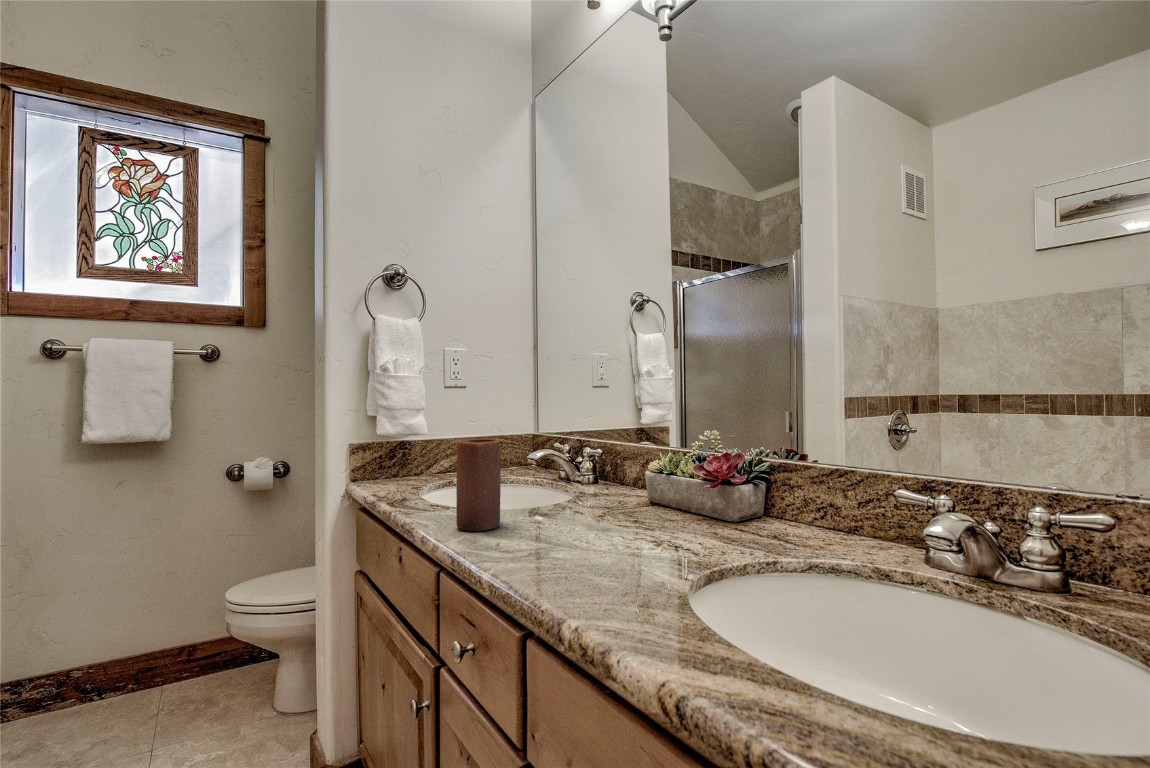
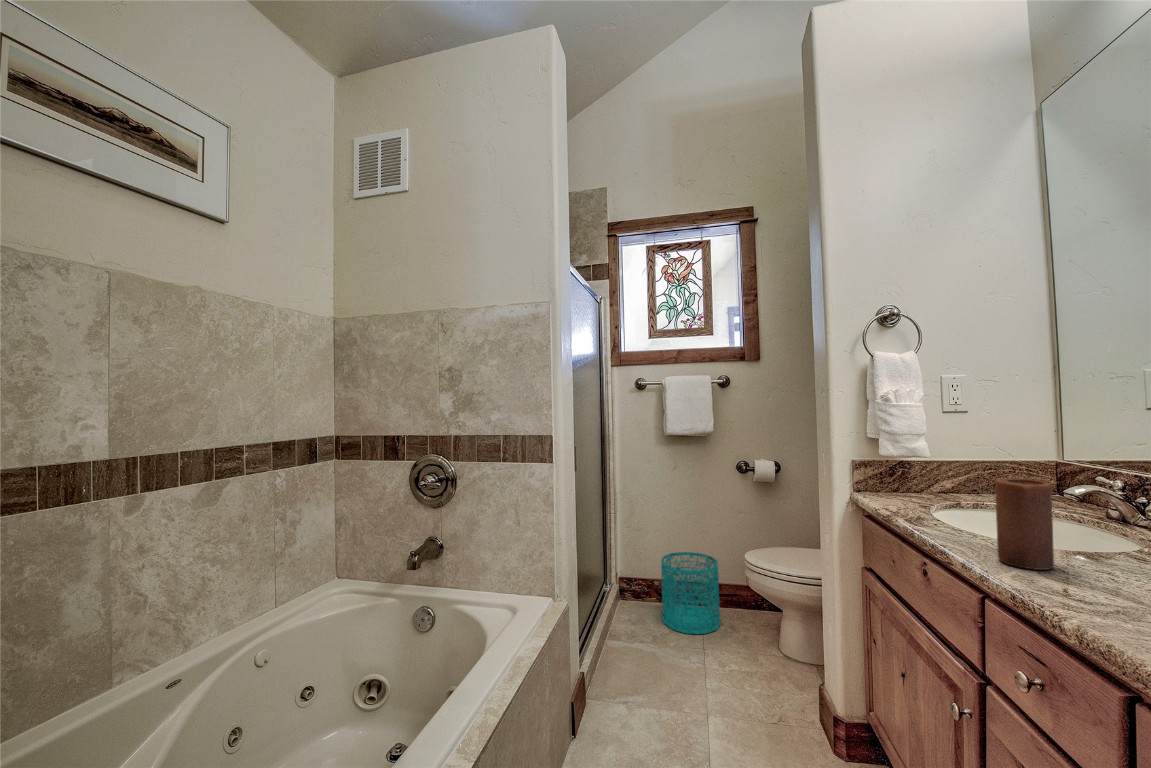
wastebasket: none [78,606,186,737] -> present [661,552,720,634]

